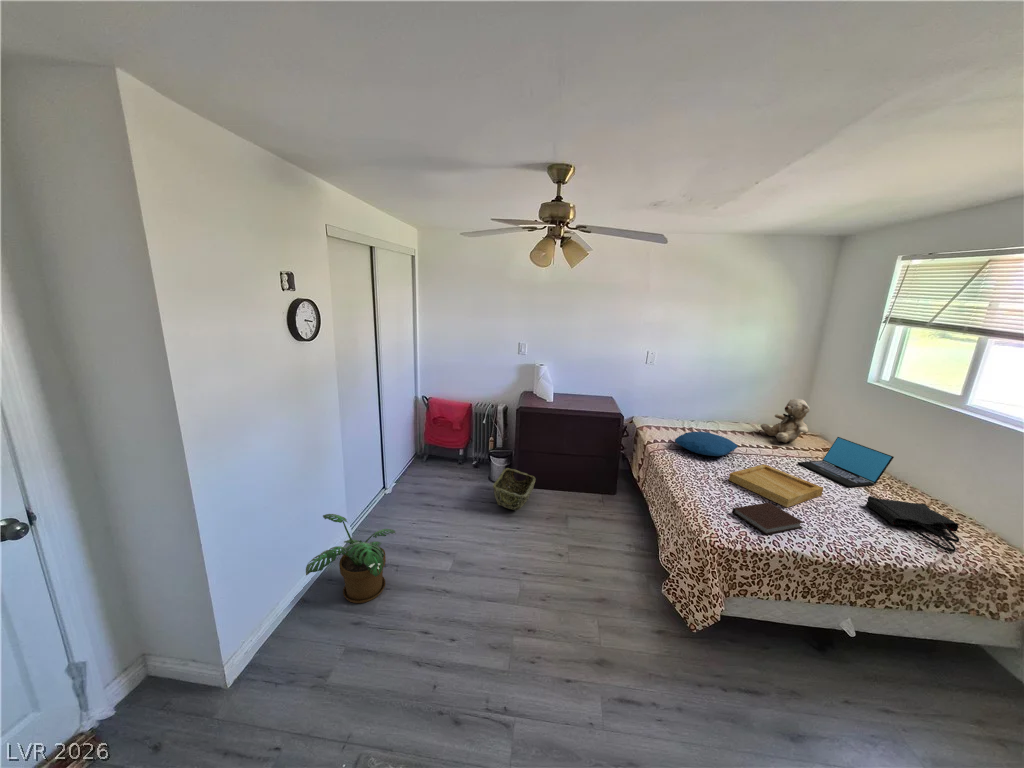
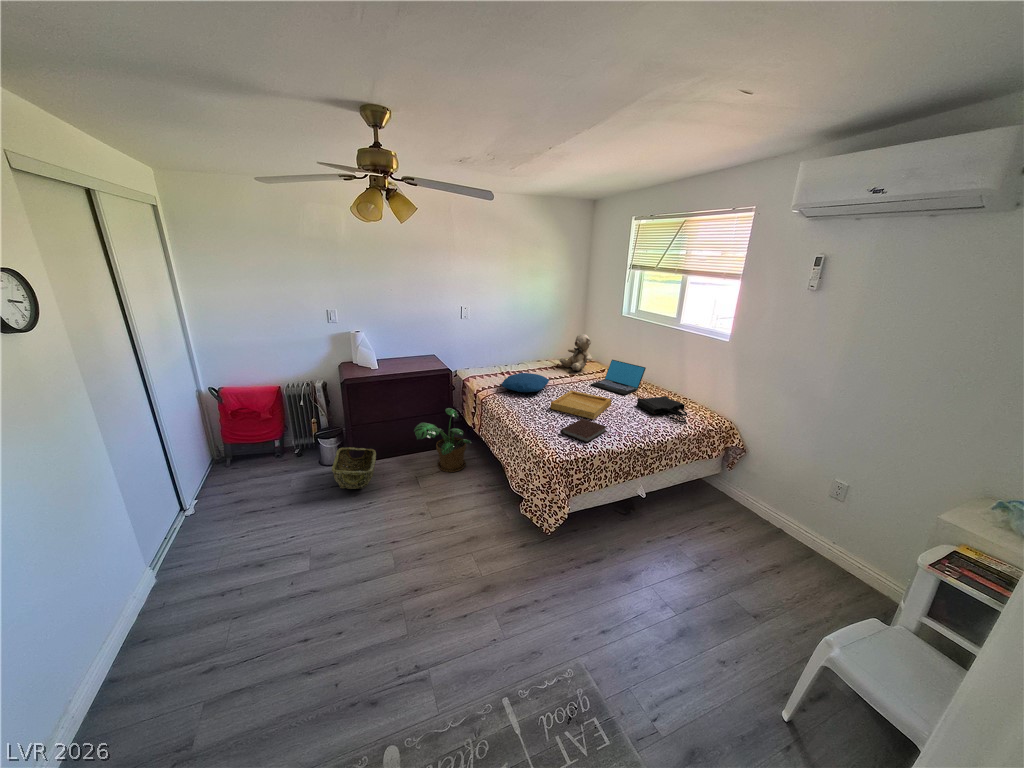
potted plant: present [306,514,395,603] -> present [414,408,471,472]

